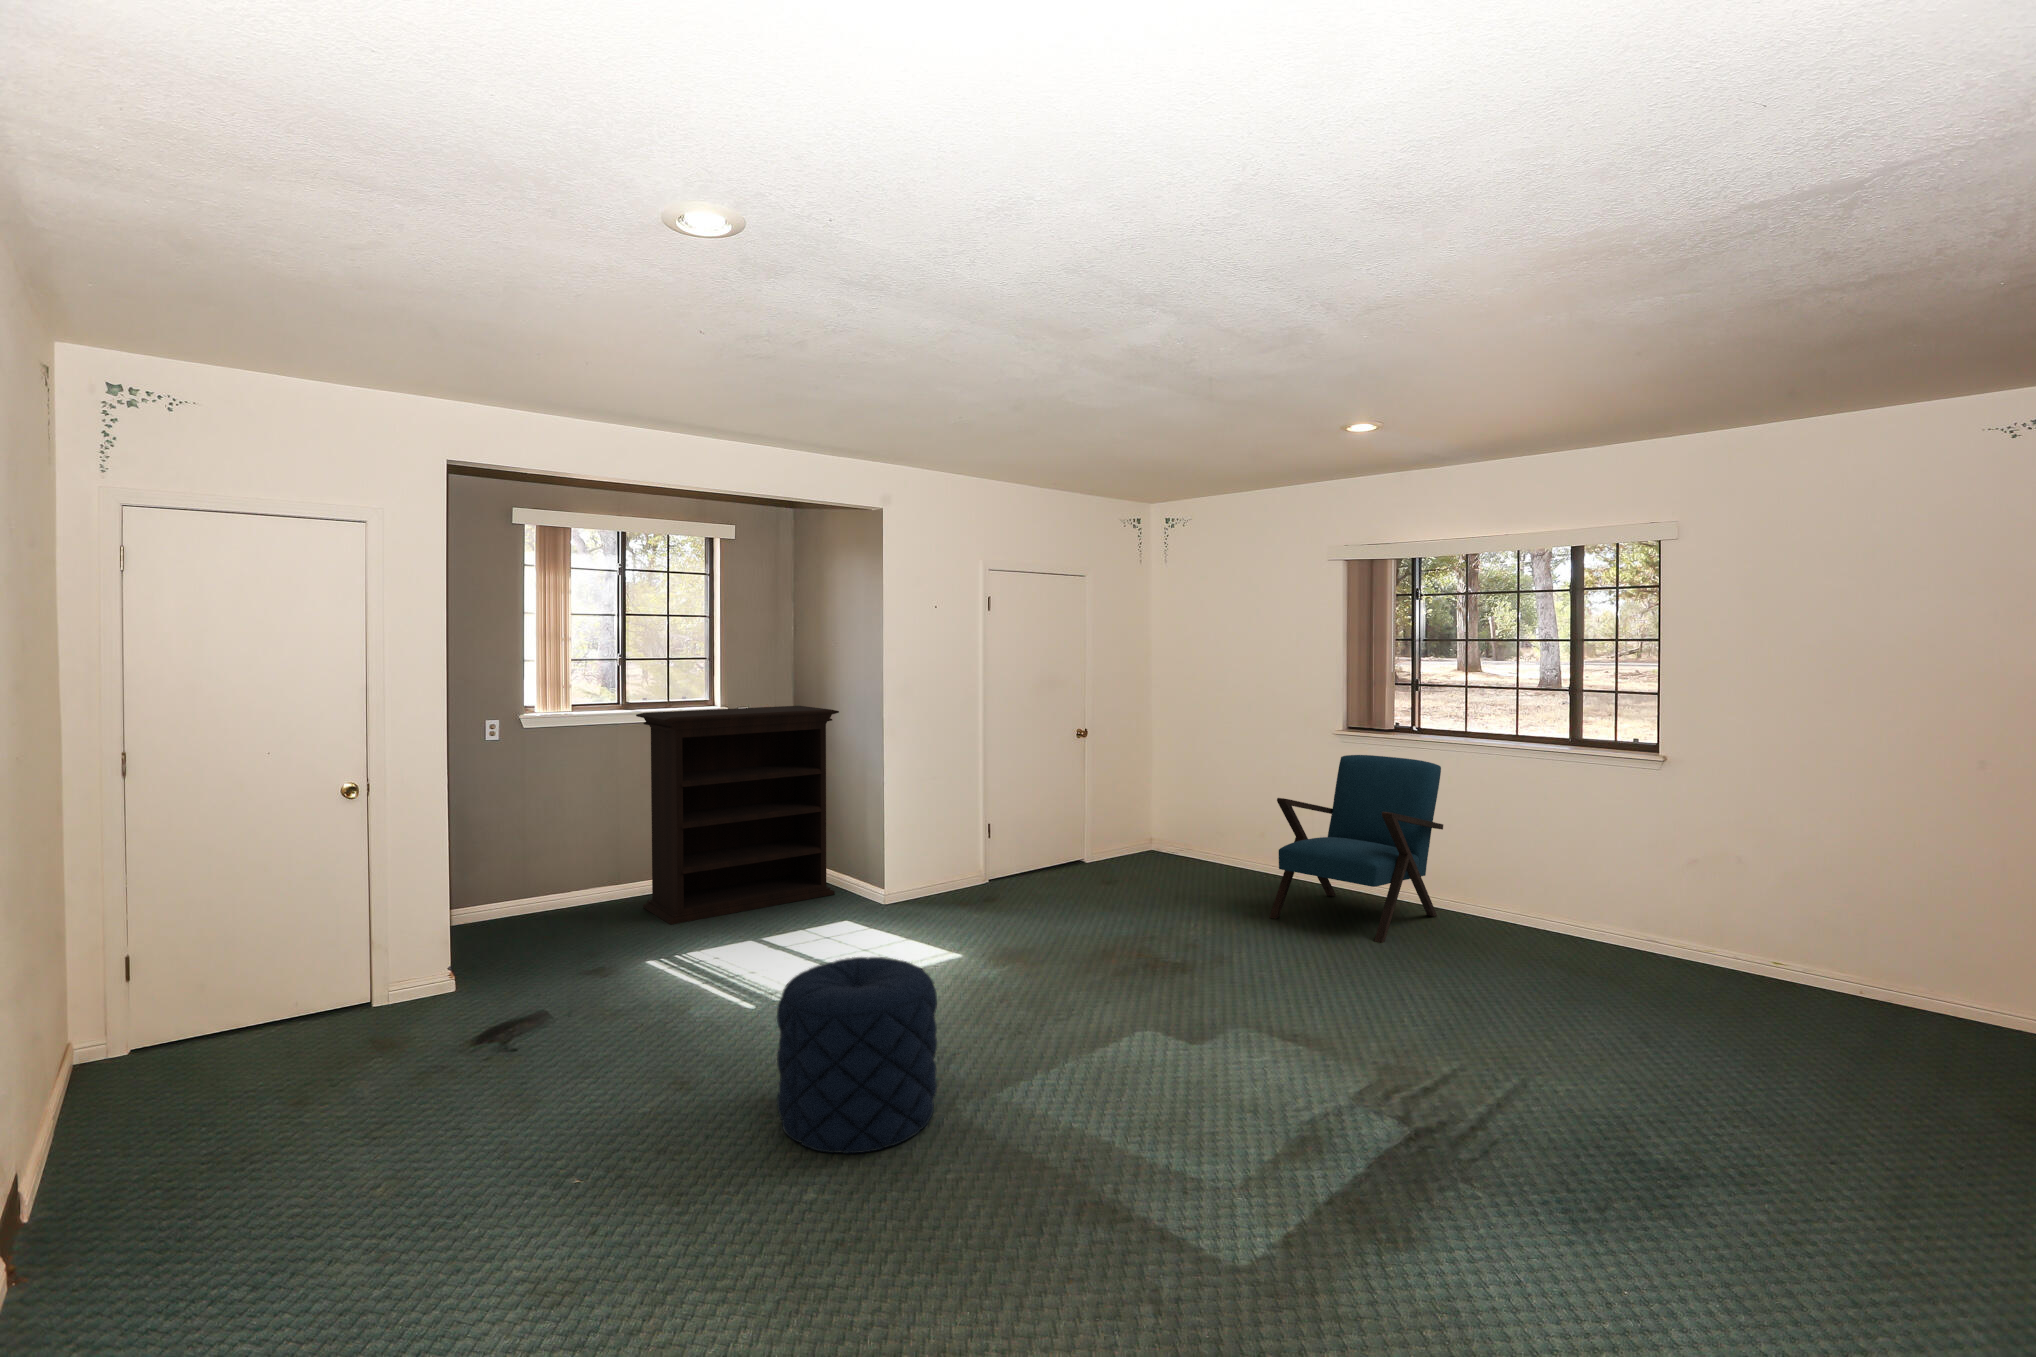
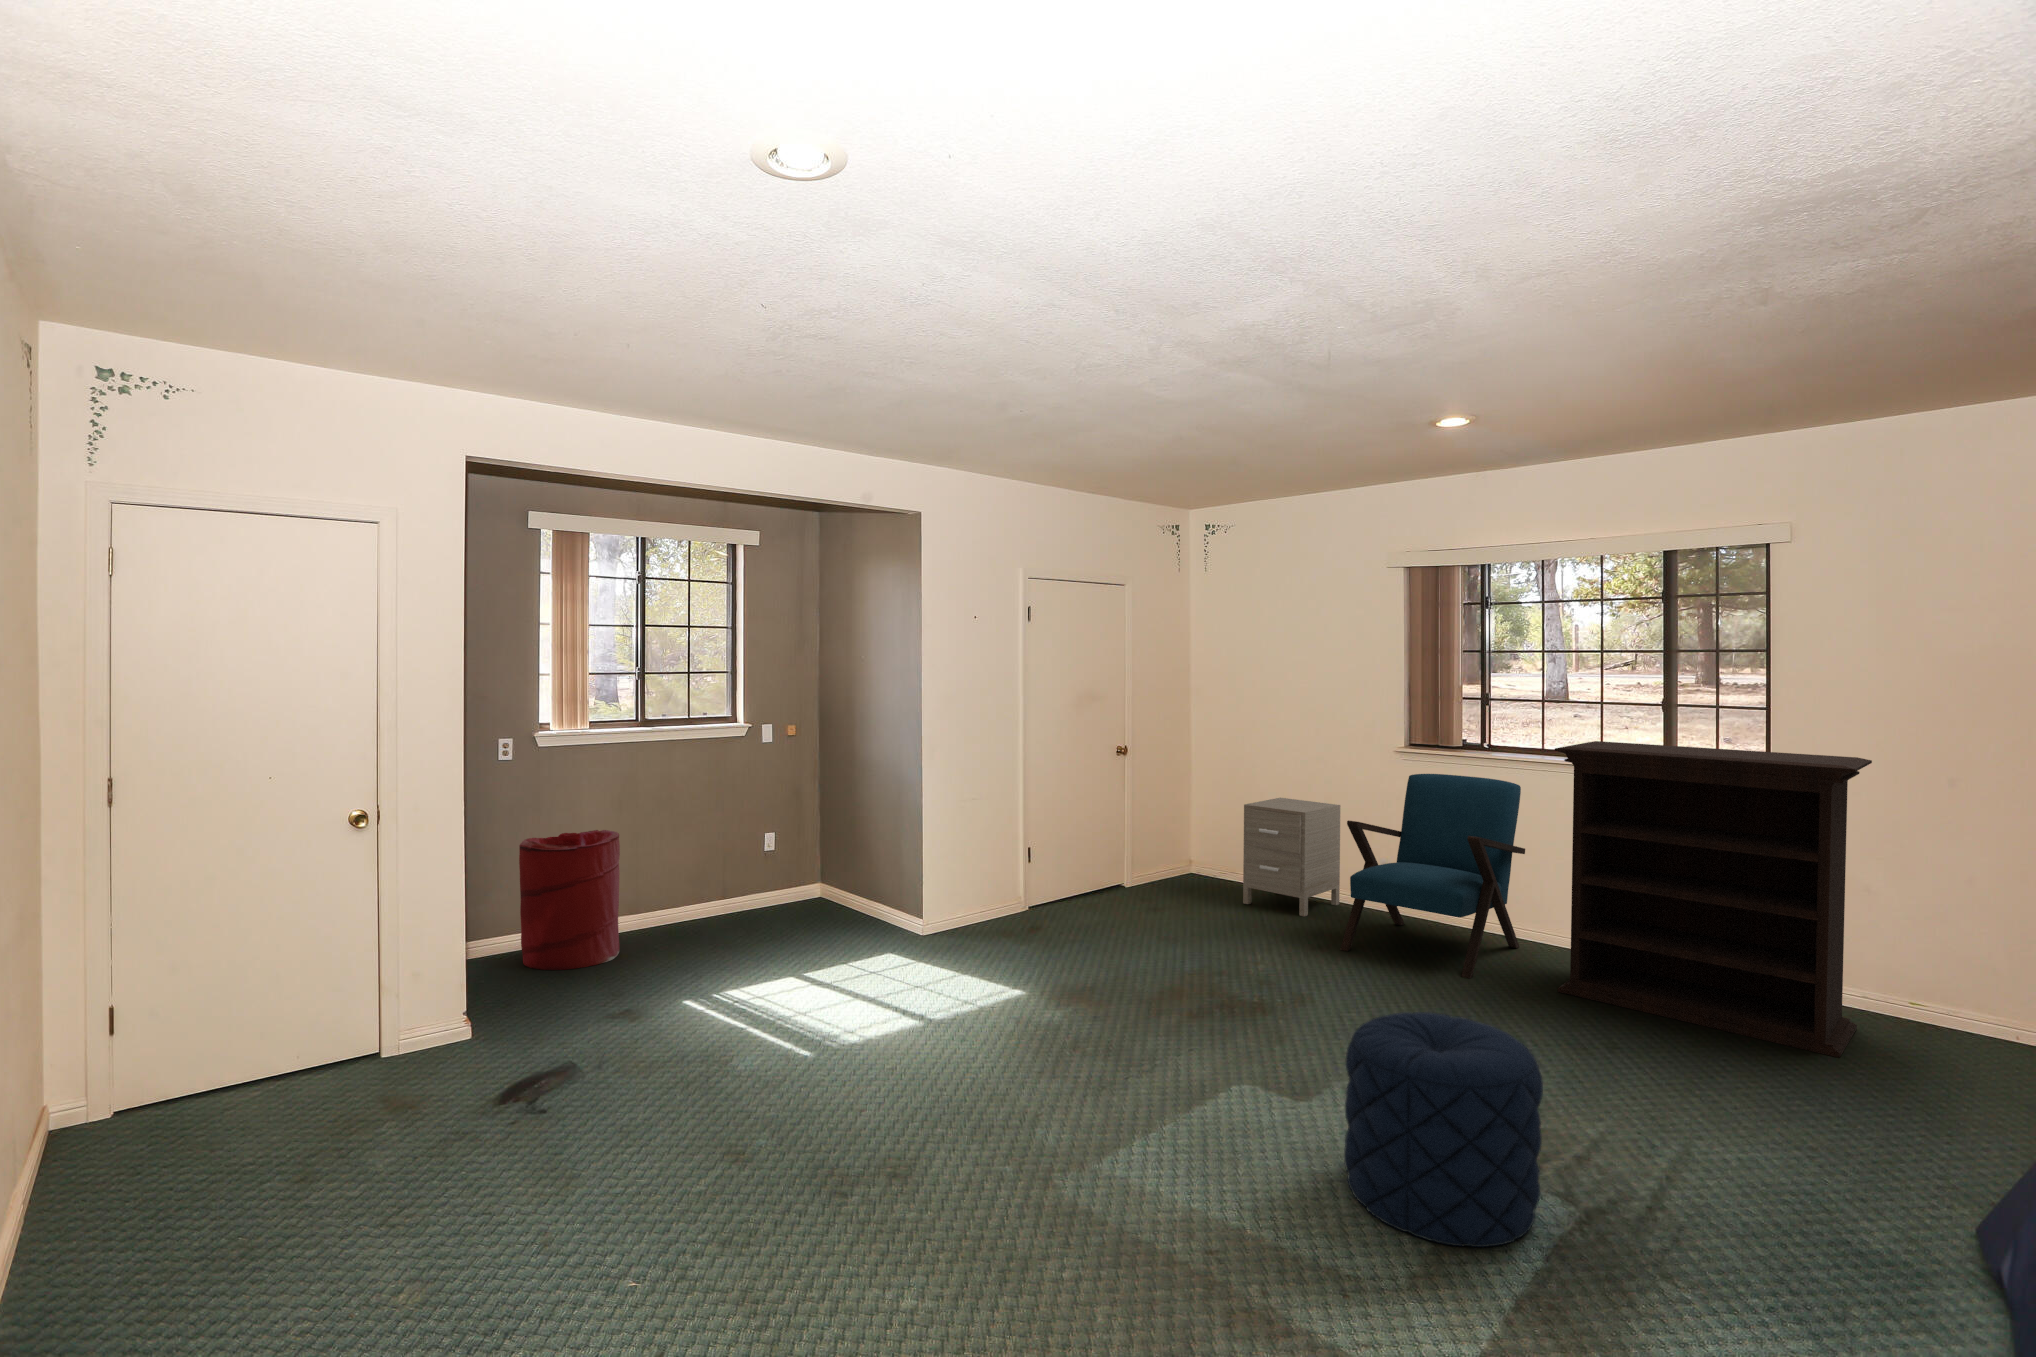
bookshelf: present [636,706,839,924] -> present [1555,741,1872,1058]
nightstand: none [1190,778,1282,888] -> present [1243,798,1341,916]
laundry hamper: none [506,805,600,933] -> present [519,830,620,970]
pouf: present [777,957,937,1153] -> present [1344,1012,1543,1247]

